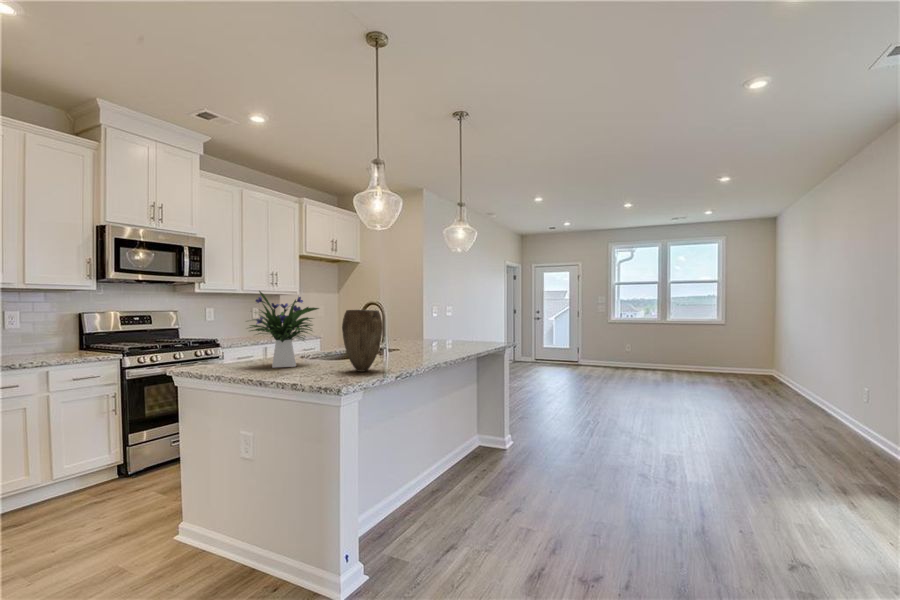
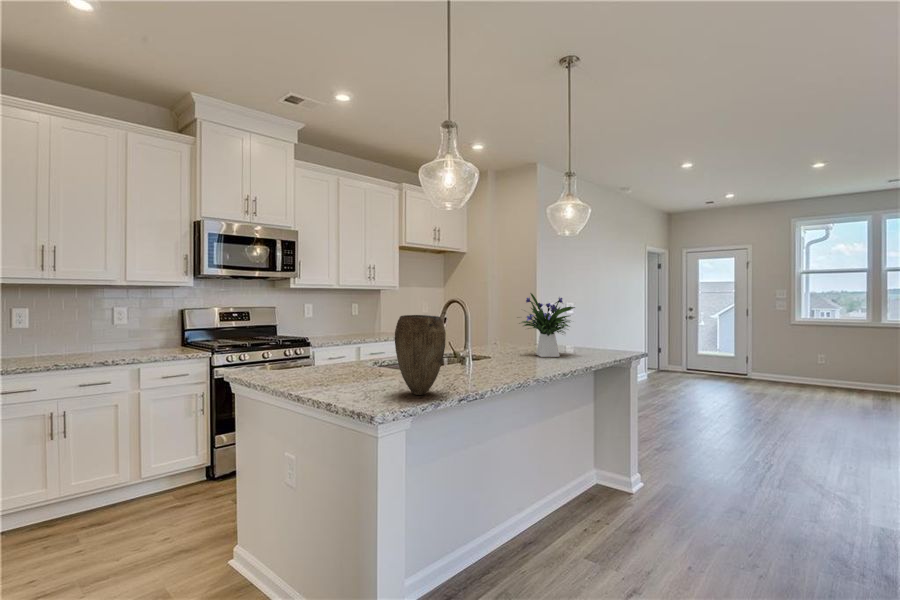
flower arrangement: present [250,291,319,368] -> present [522,293,575,357]

